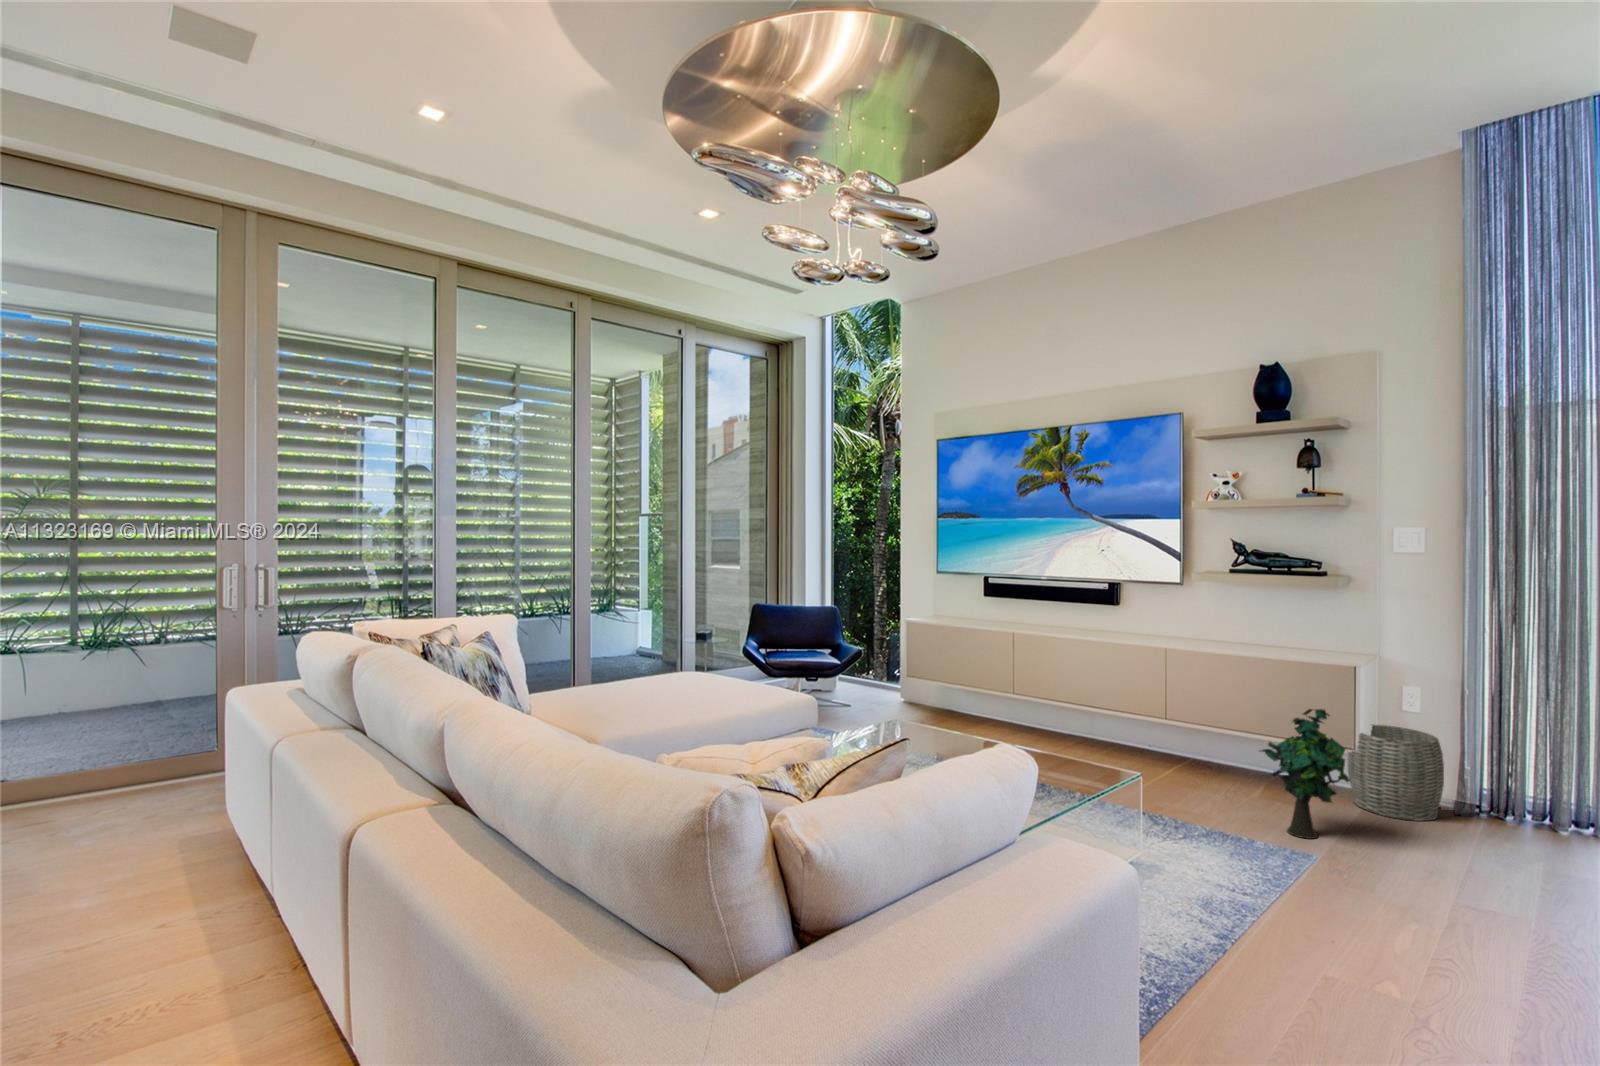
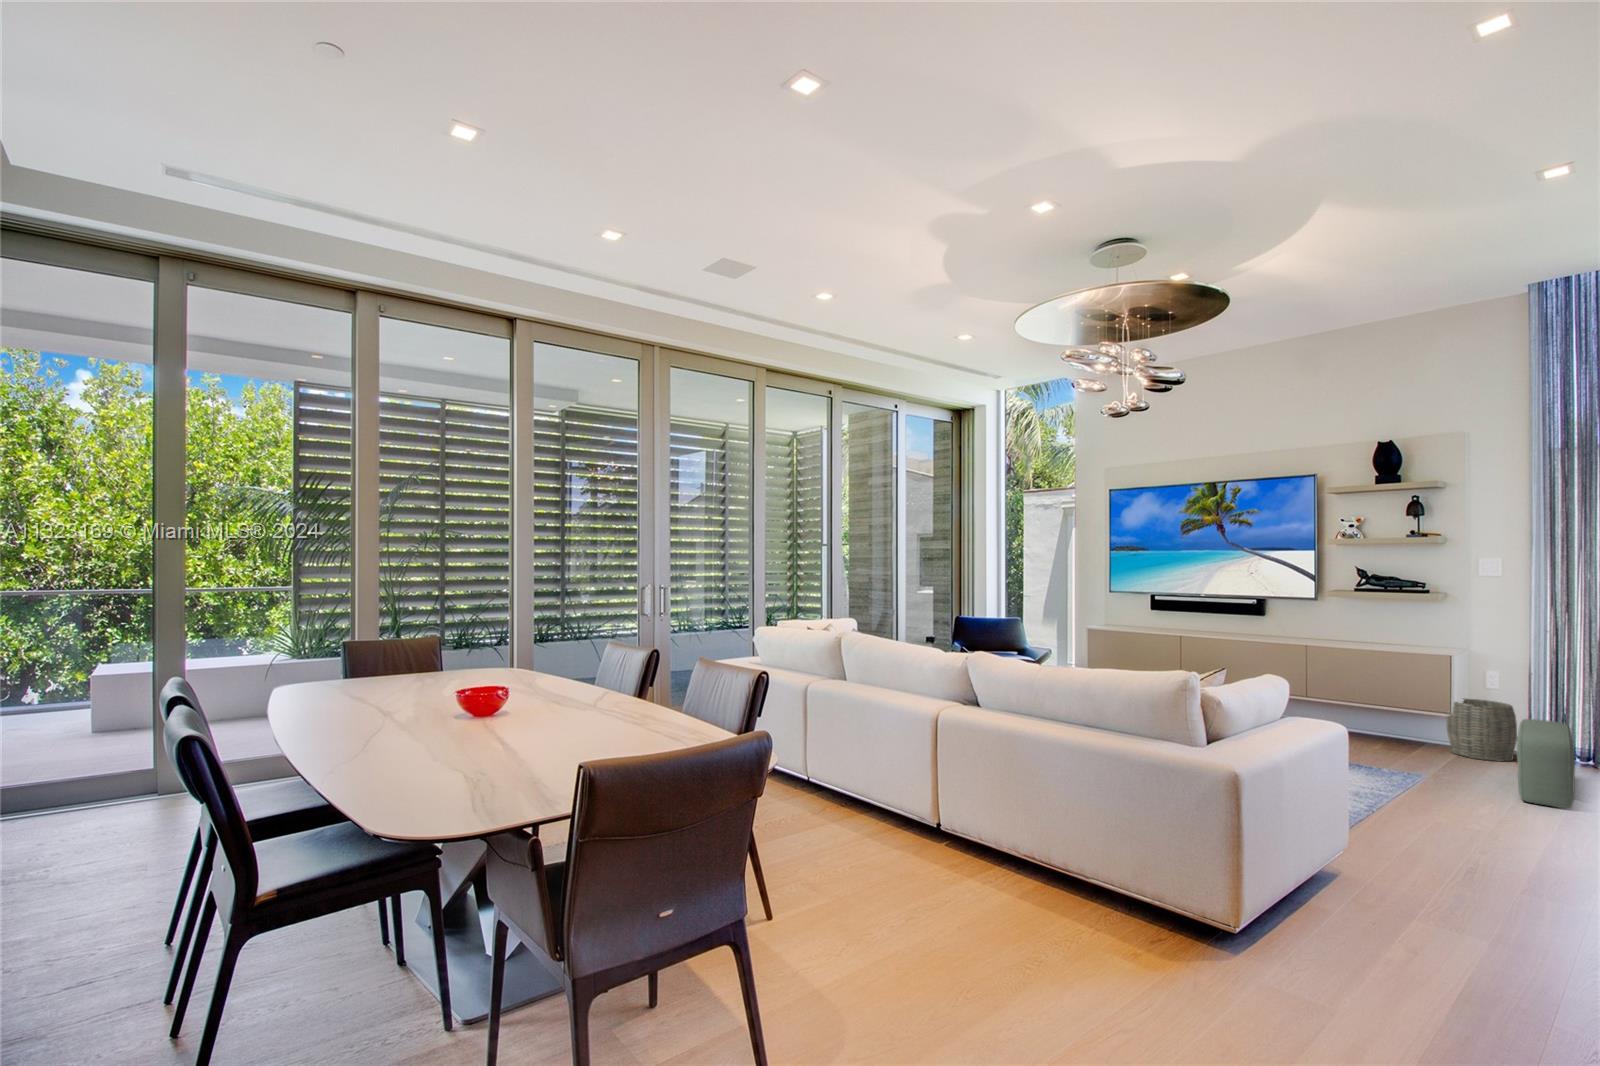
decorative plant: present [1261,709,1350,839] -> none [1380,679,1446,767]
pouf: none [1458,771,1556,944] -> present [1517,719,1575,808]

